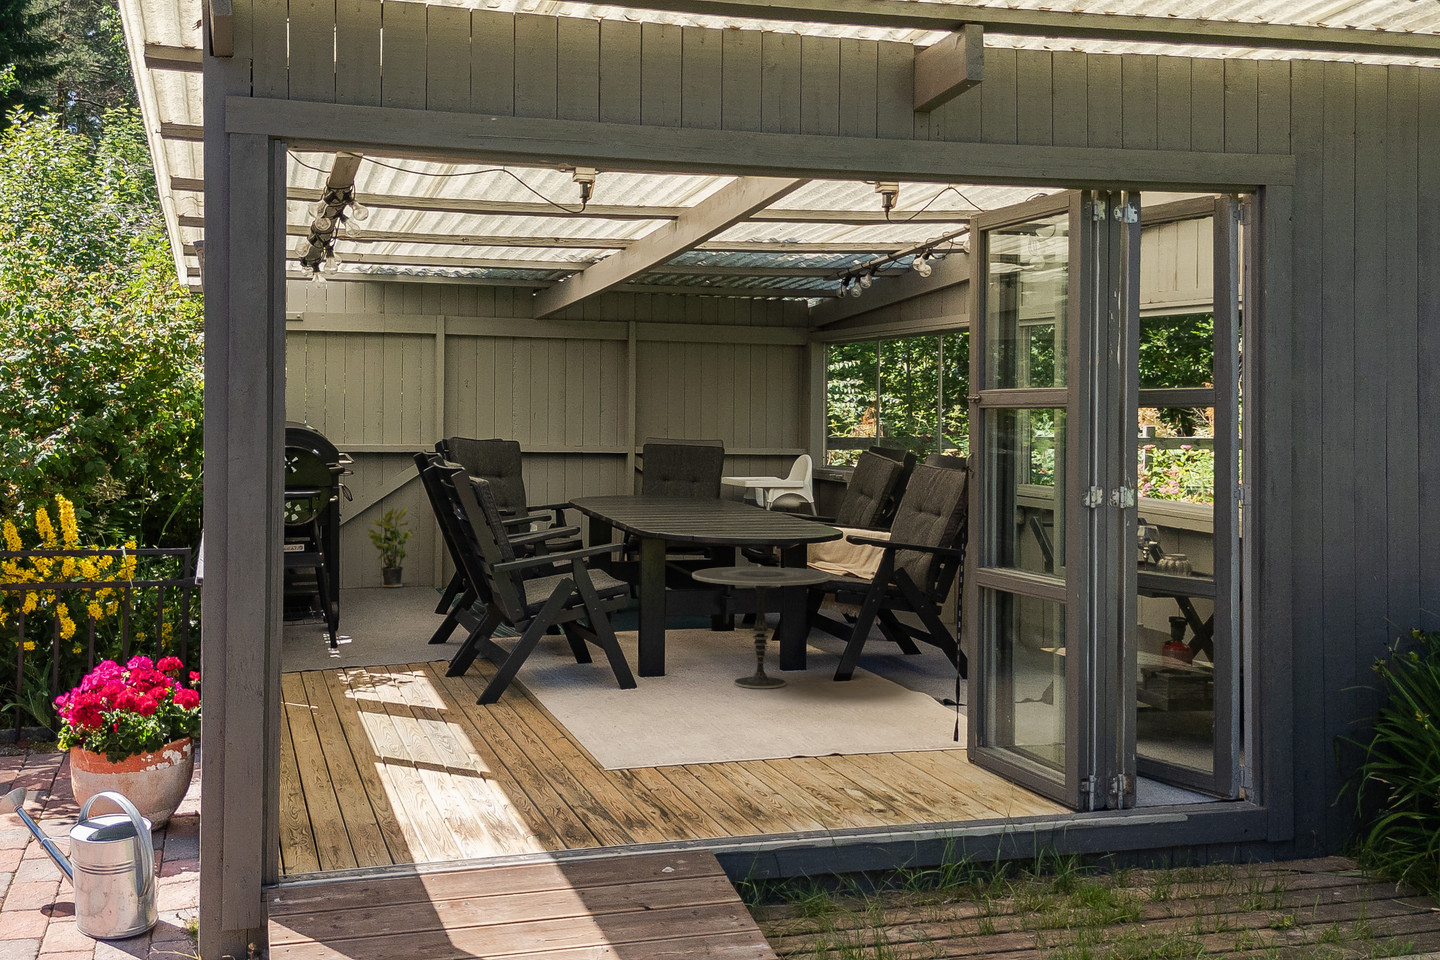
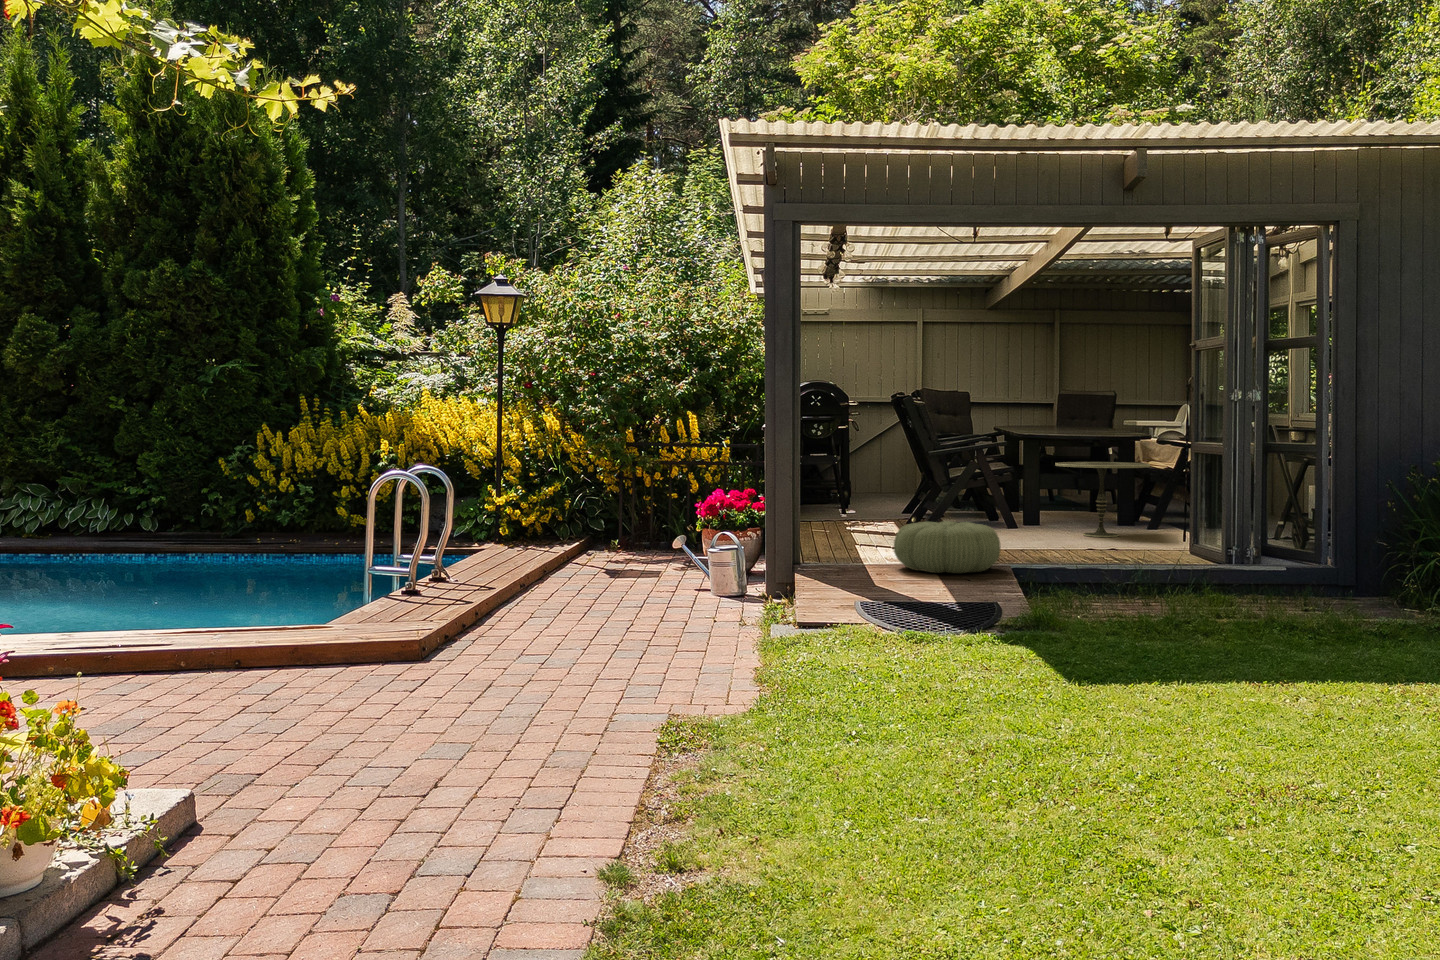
potted plant: present [368,507,413,588] -> none [866,439,897,495]
pouf: none [478,731,678,852] -> present [894,521,1001,573]

